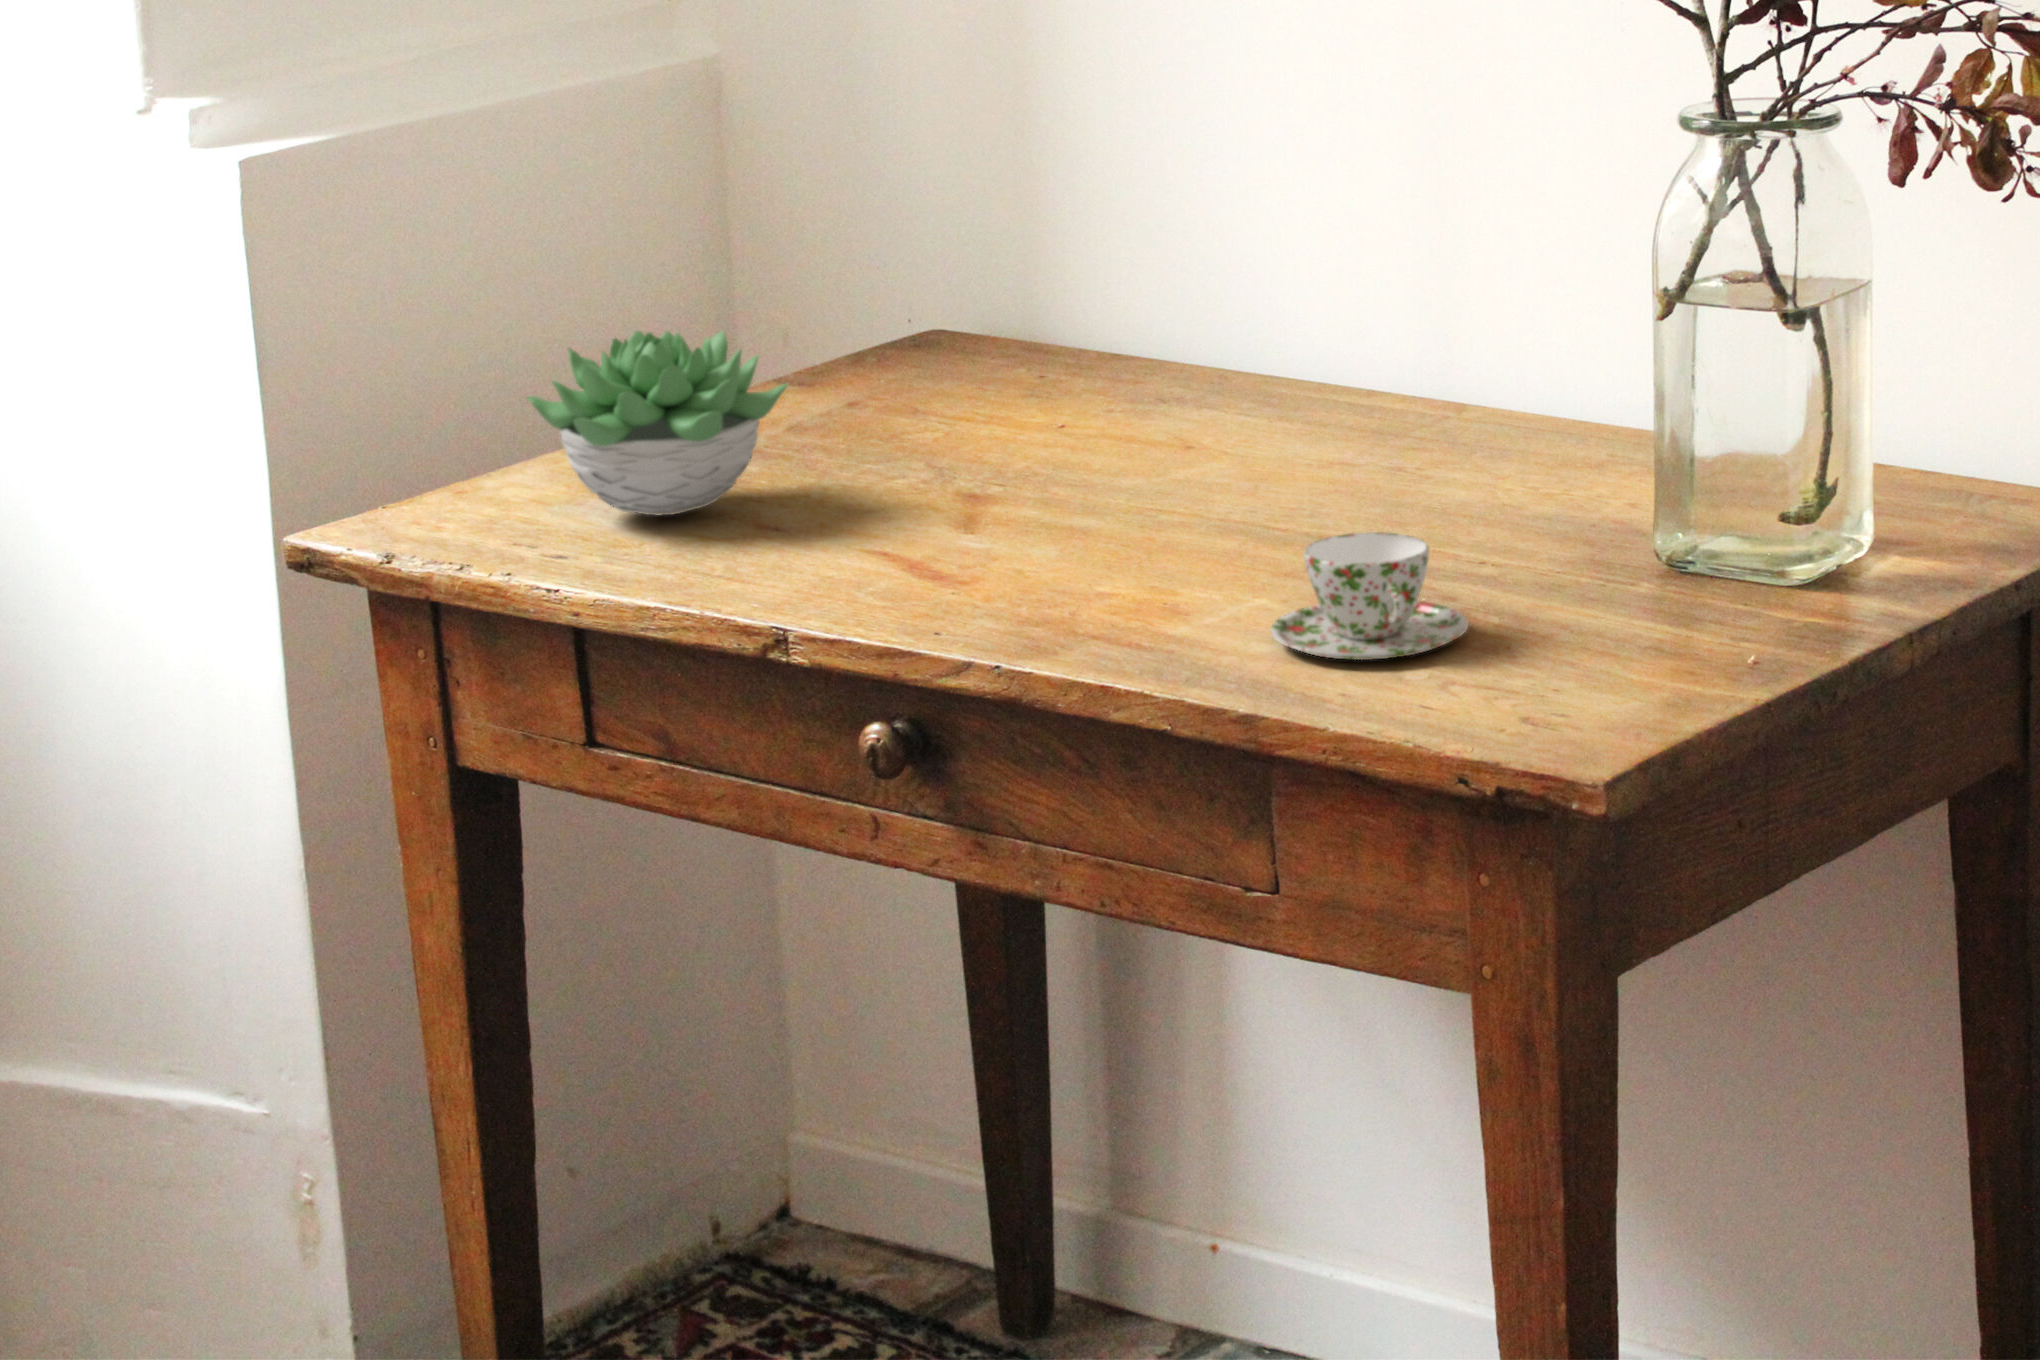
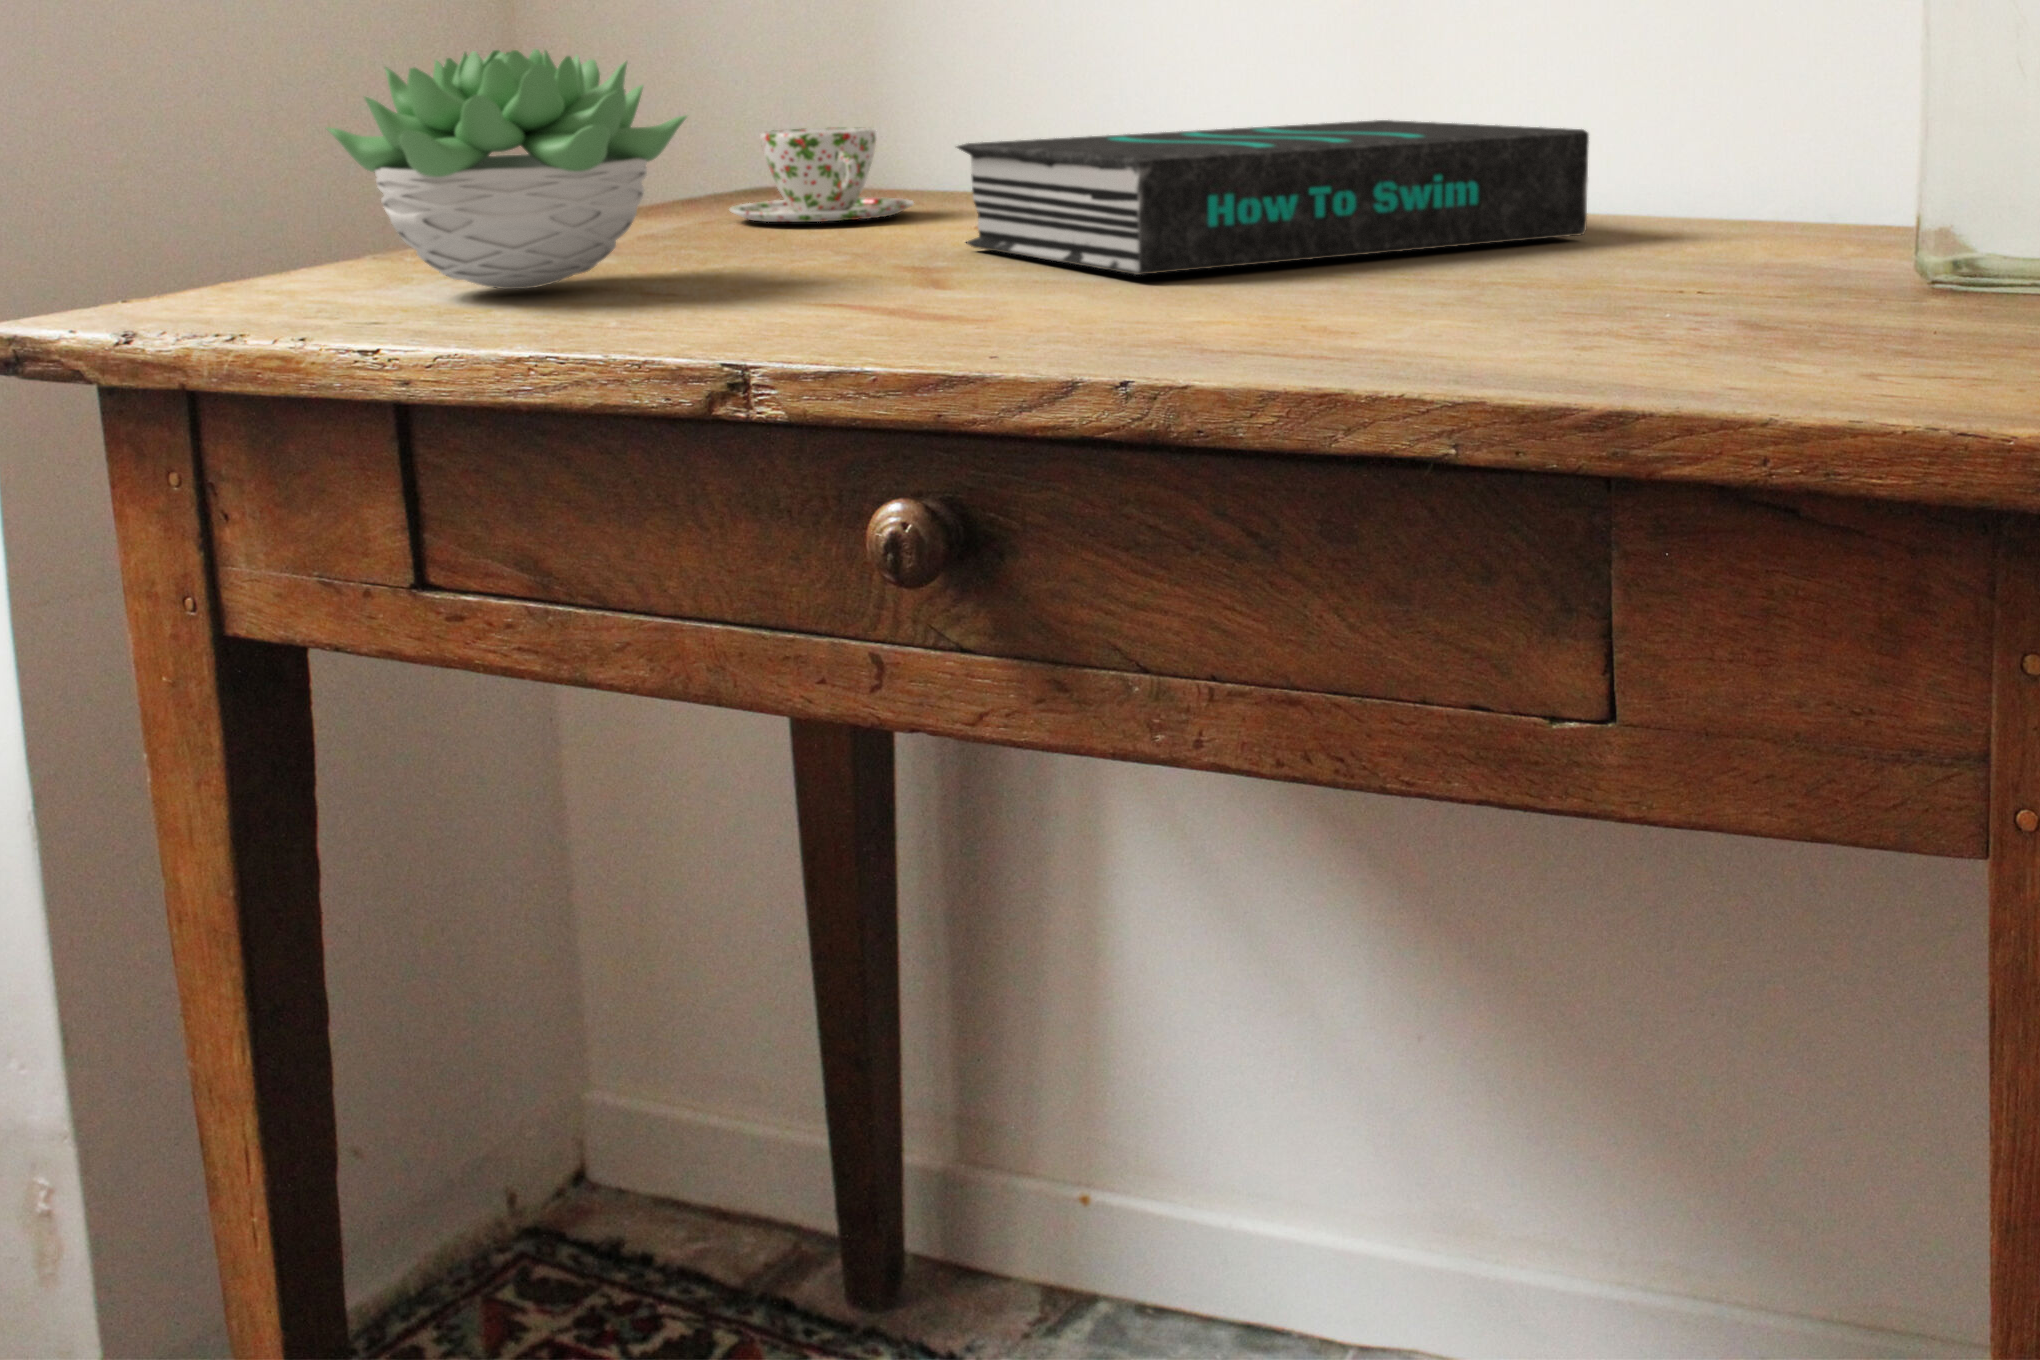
book: none [1015,335,1516,523] -> present [957,120,1589,275]
teacup: present [1271,532,1468,660] -> present [730,128,913,222]

